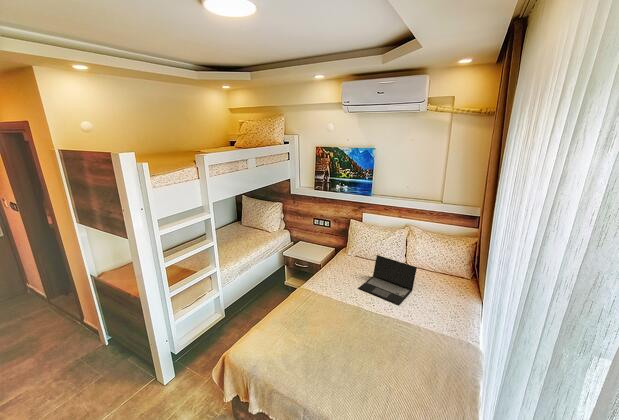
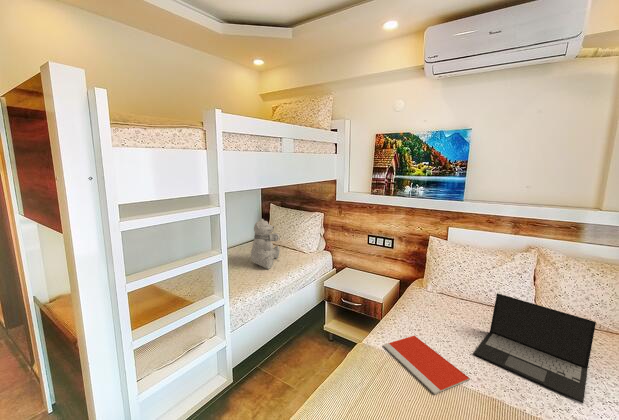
teddy bear: none [230,211,251,246] -> present [251,219,280,269]
notebook: none [311,281,351,307] -> present [383,336,470,394]

